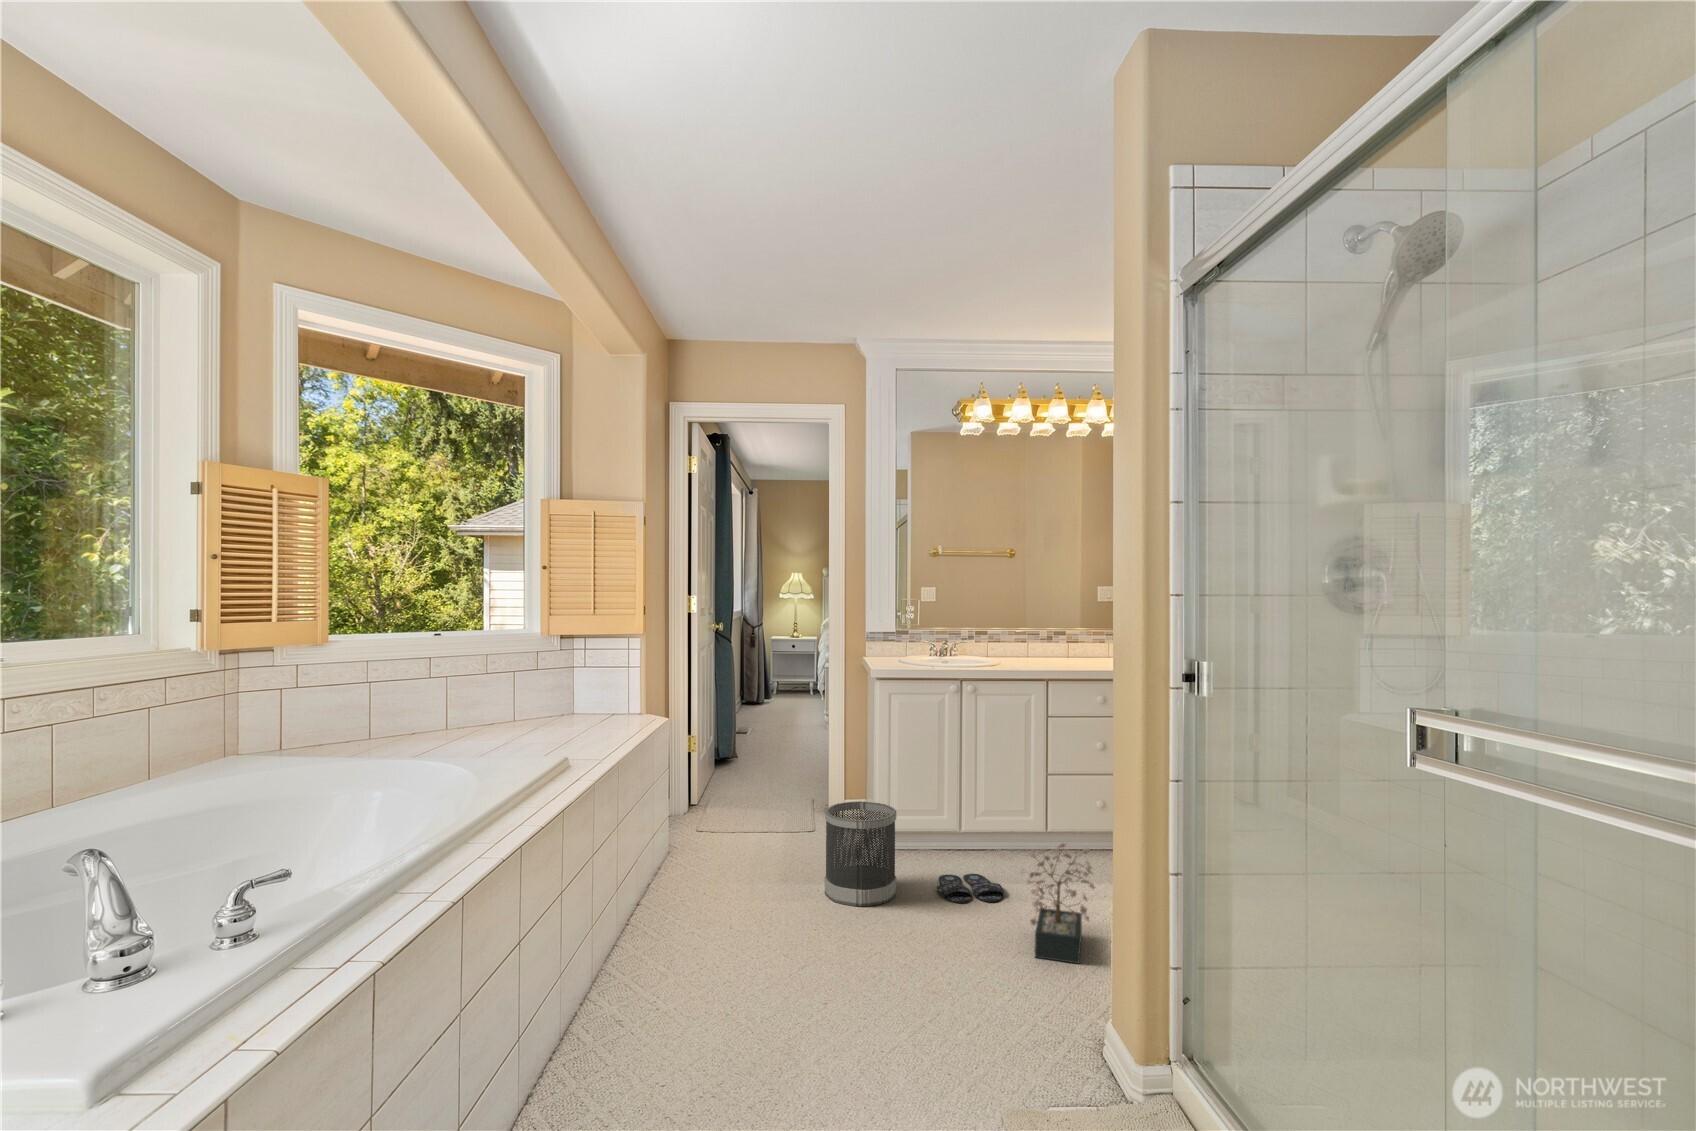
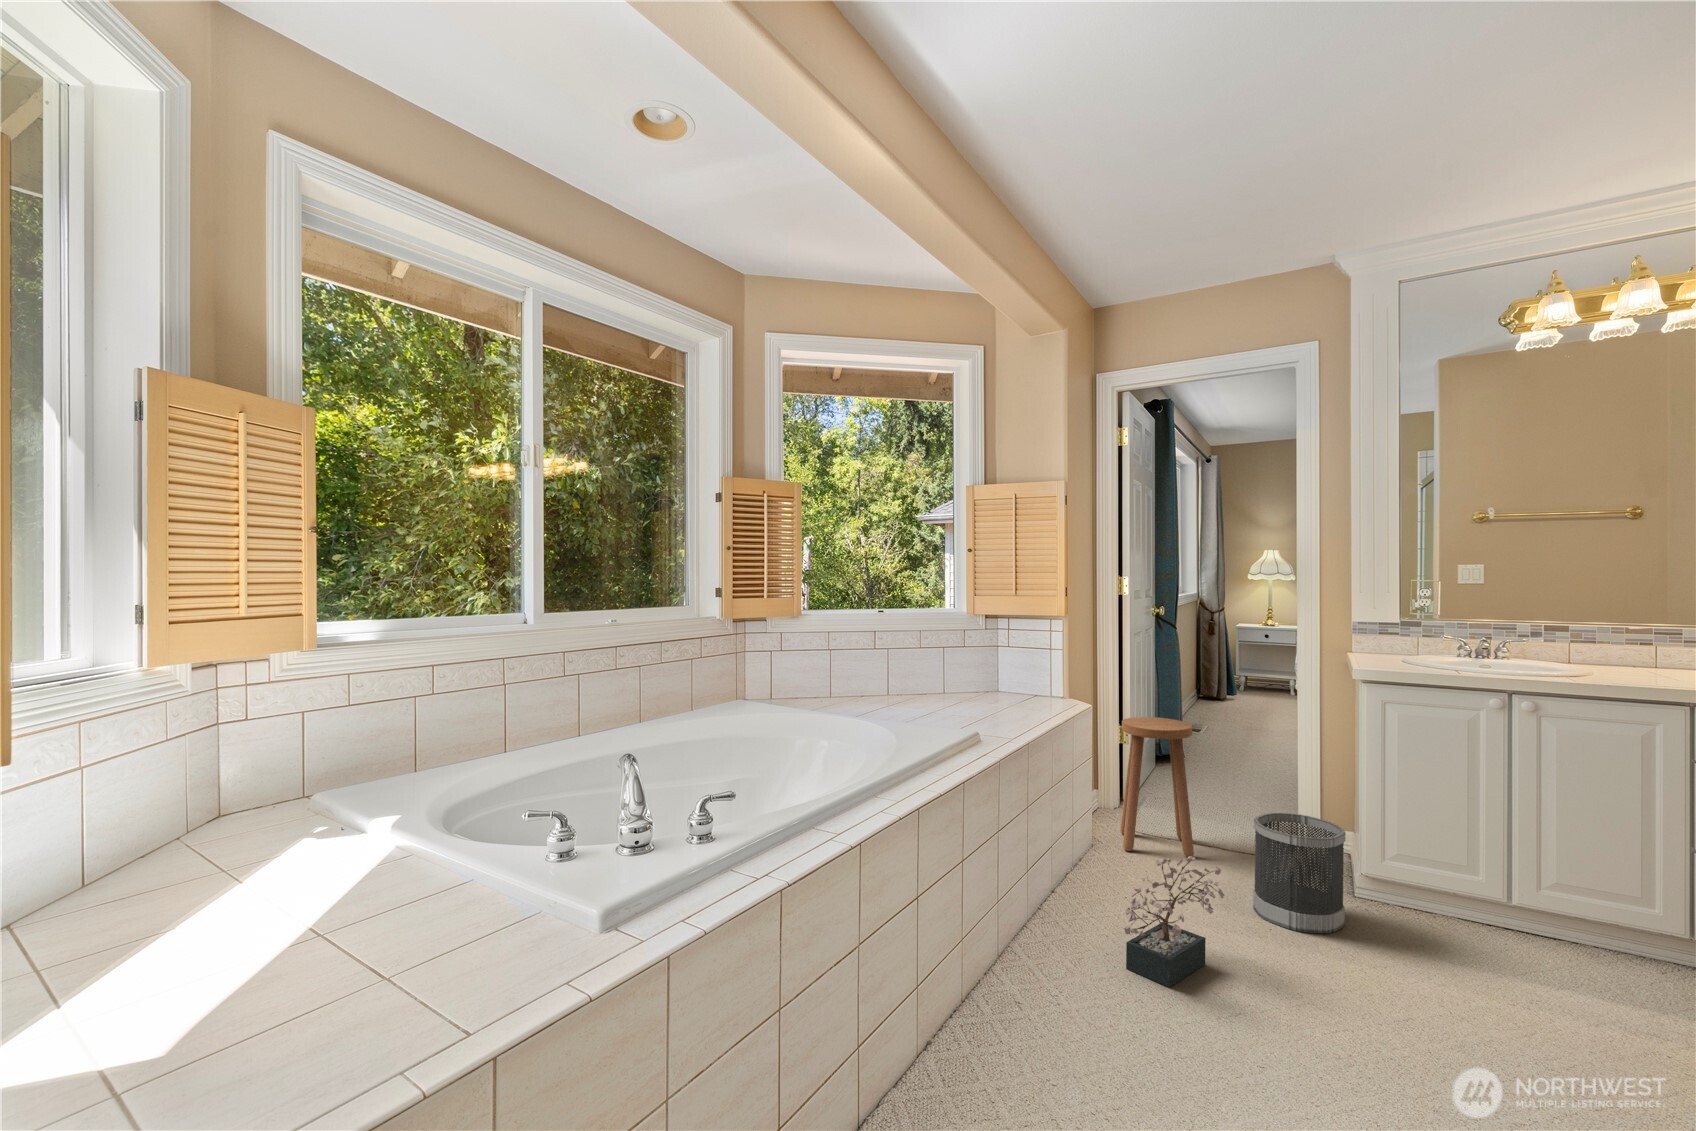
stool: none [697,728,767,864] -> present [1120,717,1194,857]
decorative plant: present [1022,842,1095,964] -> present [1124,856,1225,987]
slippers: present [937,874,1004,903] -> none [1401,918,1501,967]

